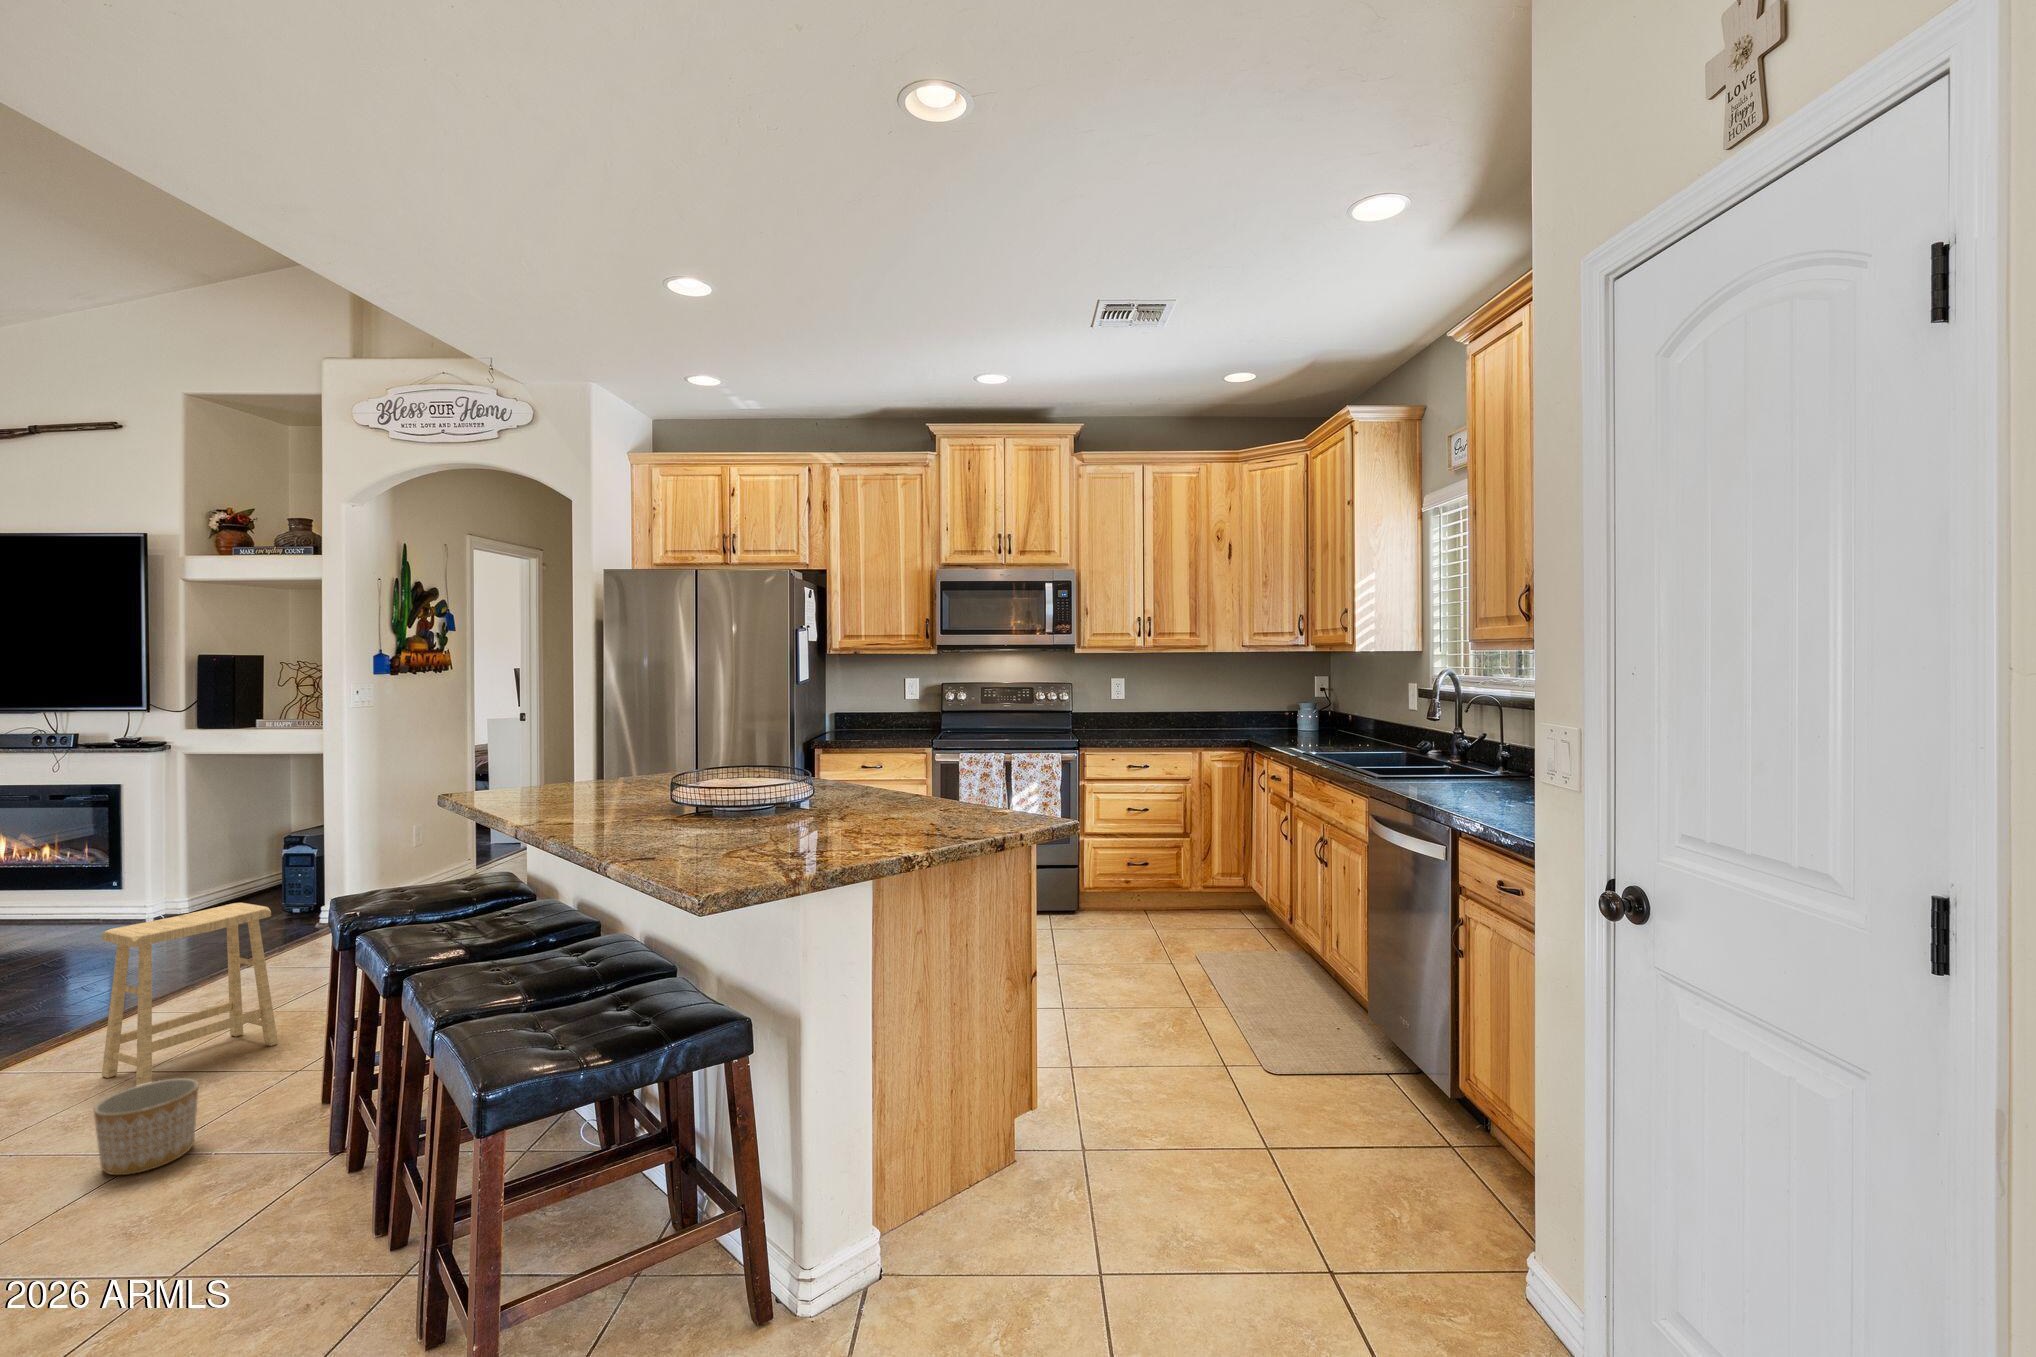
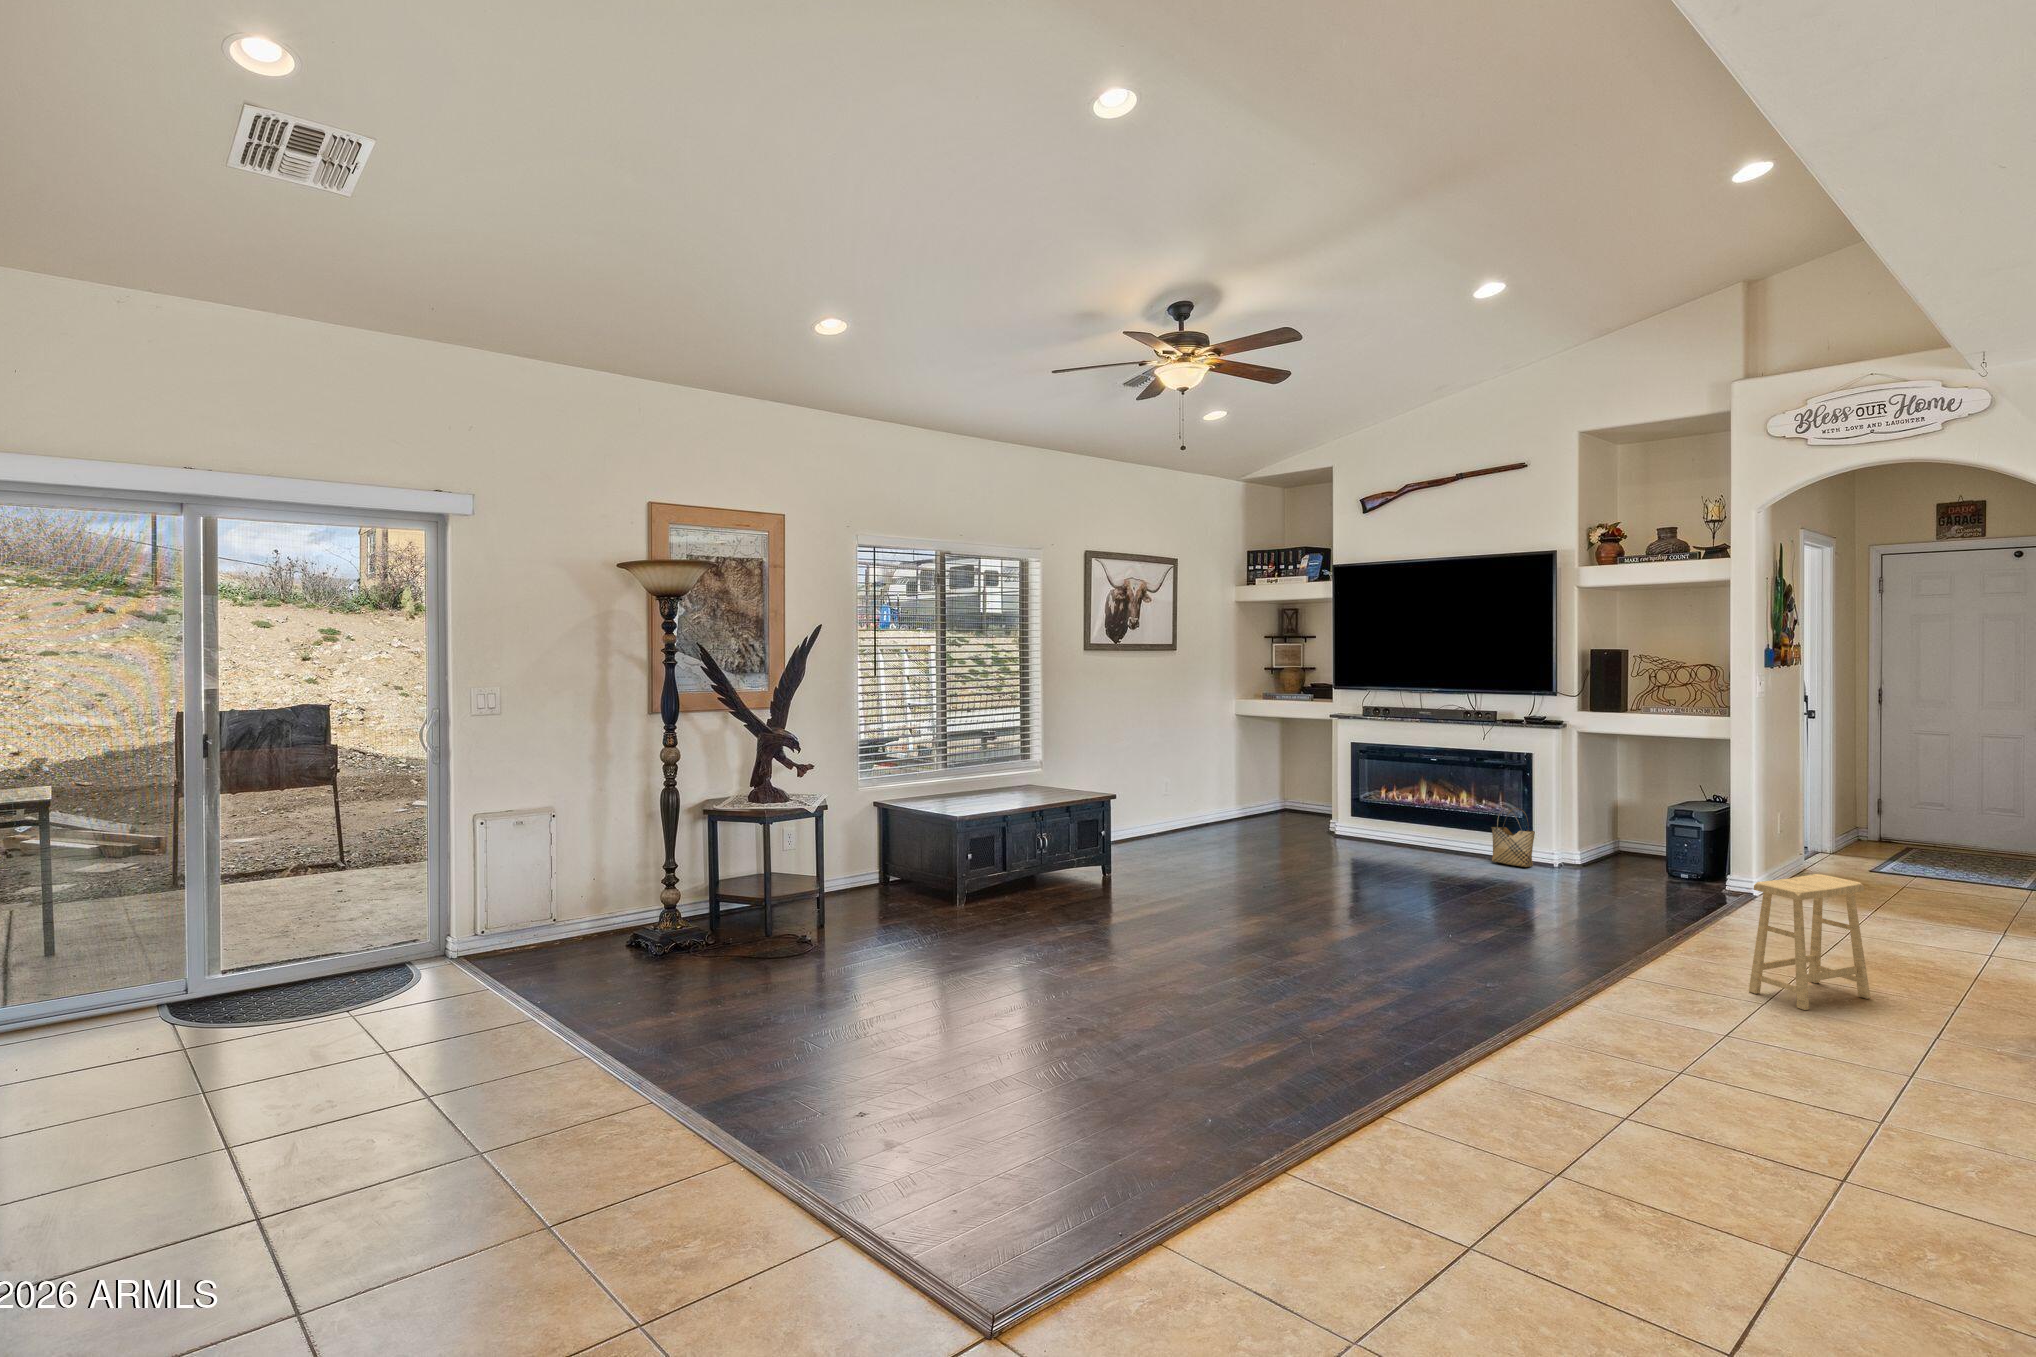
woven basket: none [45,854,112,930] -> present [1492,808,1535,867]
planter: present [94,1078,199,1175] -> none [1872,1009,1947,1076]

